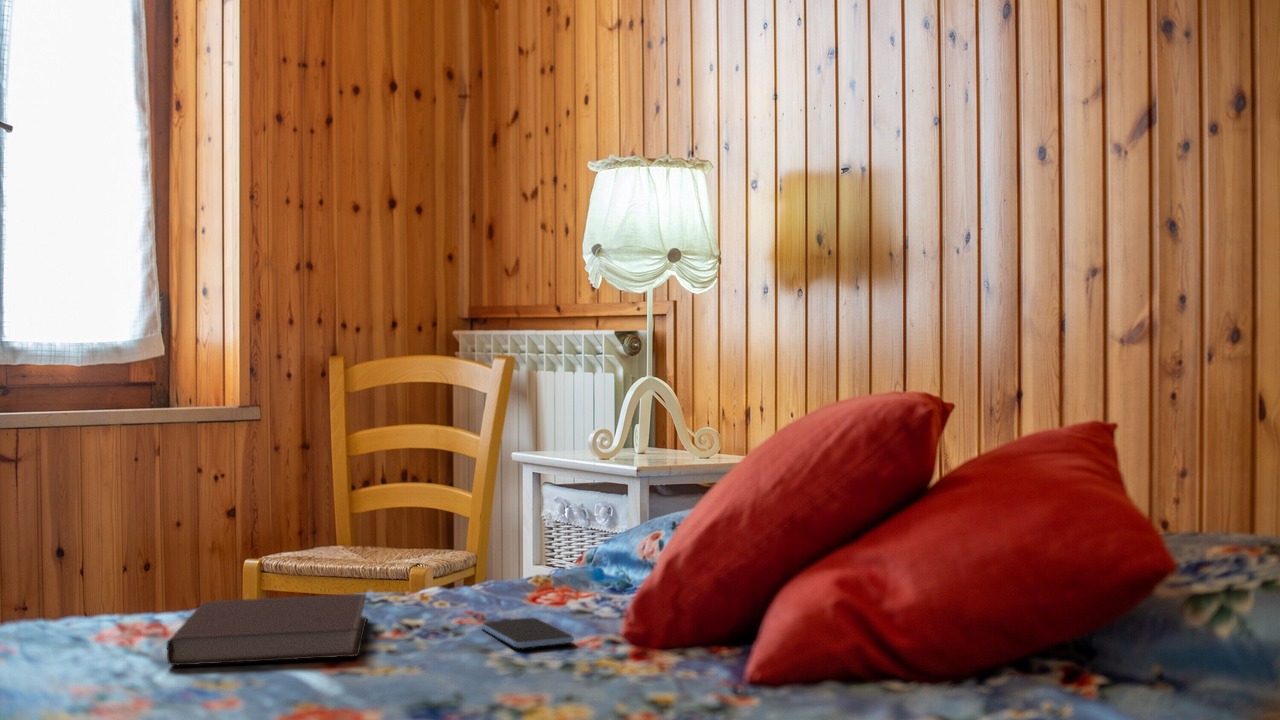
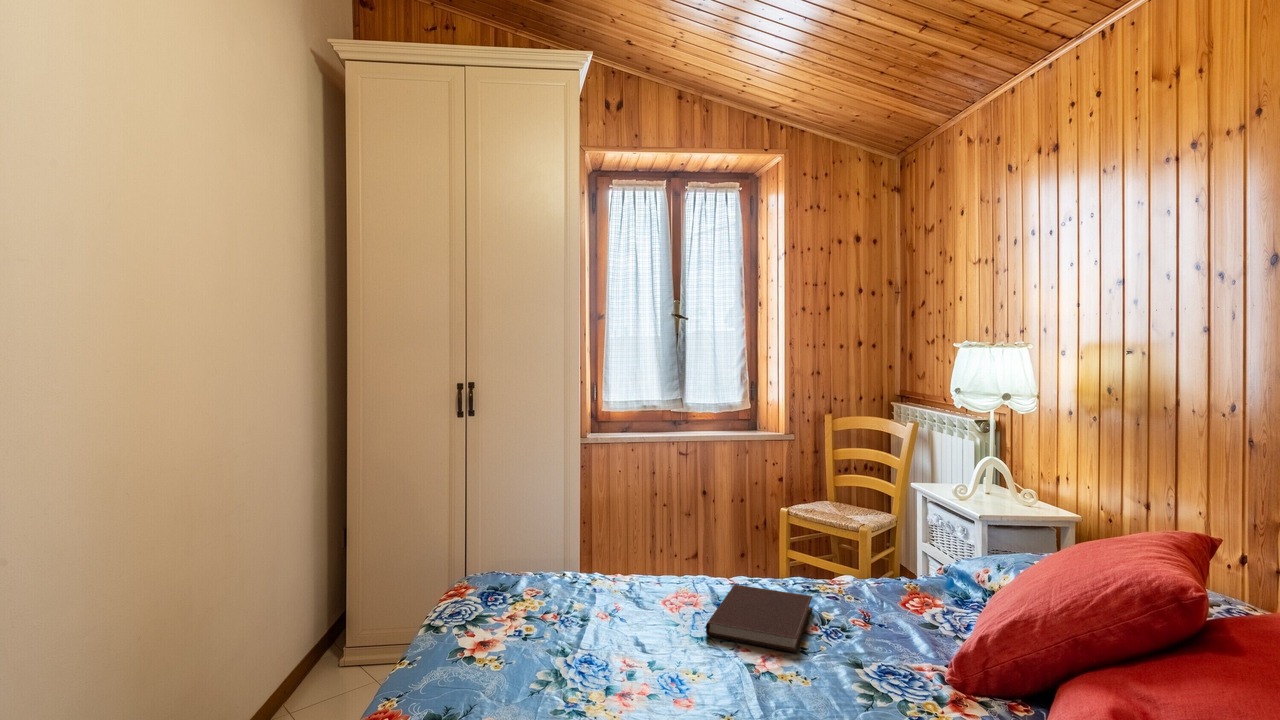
smartphone: present [482,618,574,648] -> none [870,633,920,670]

